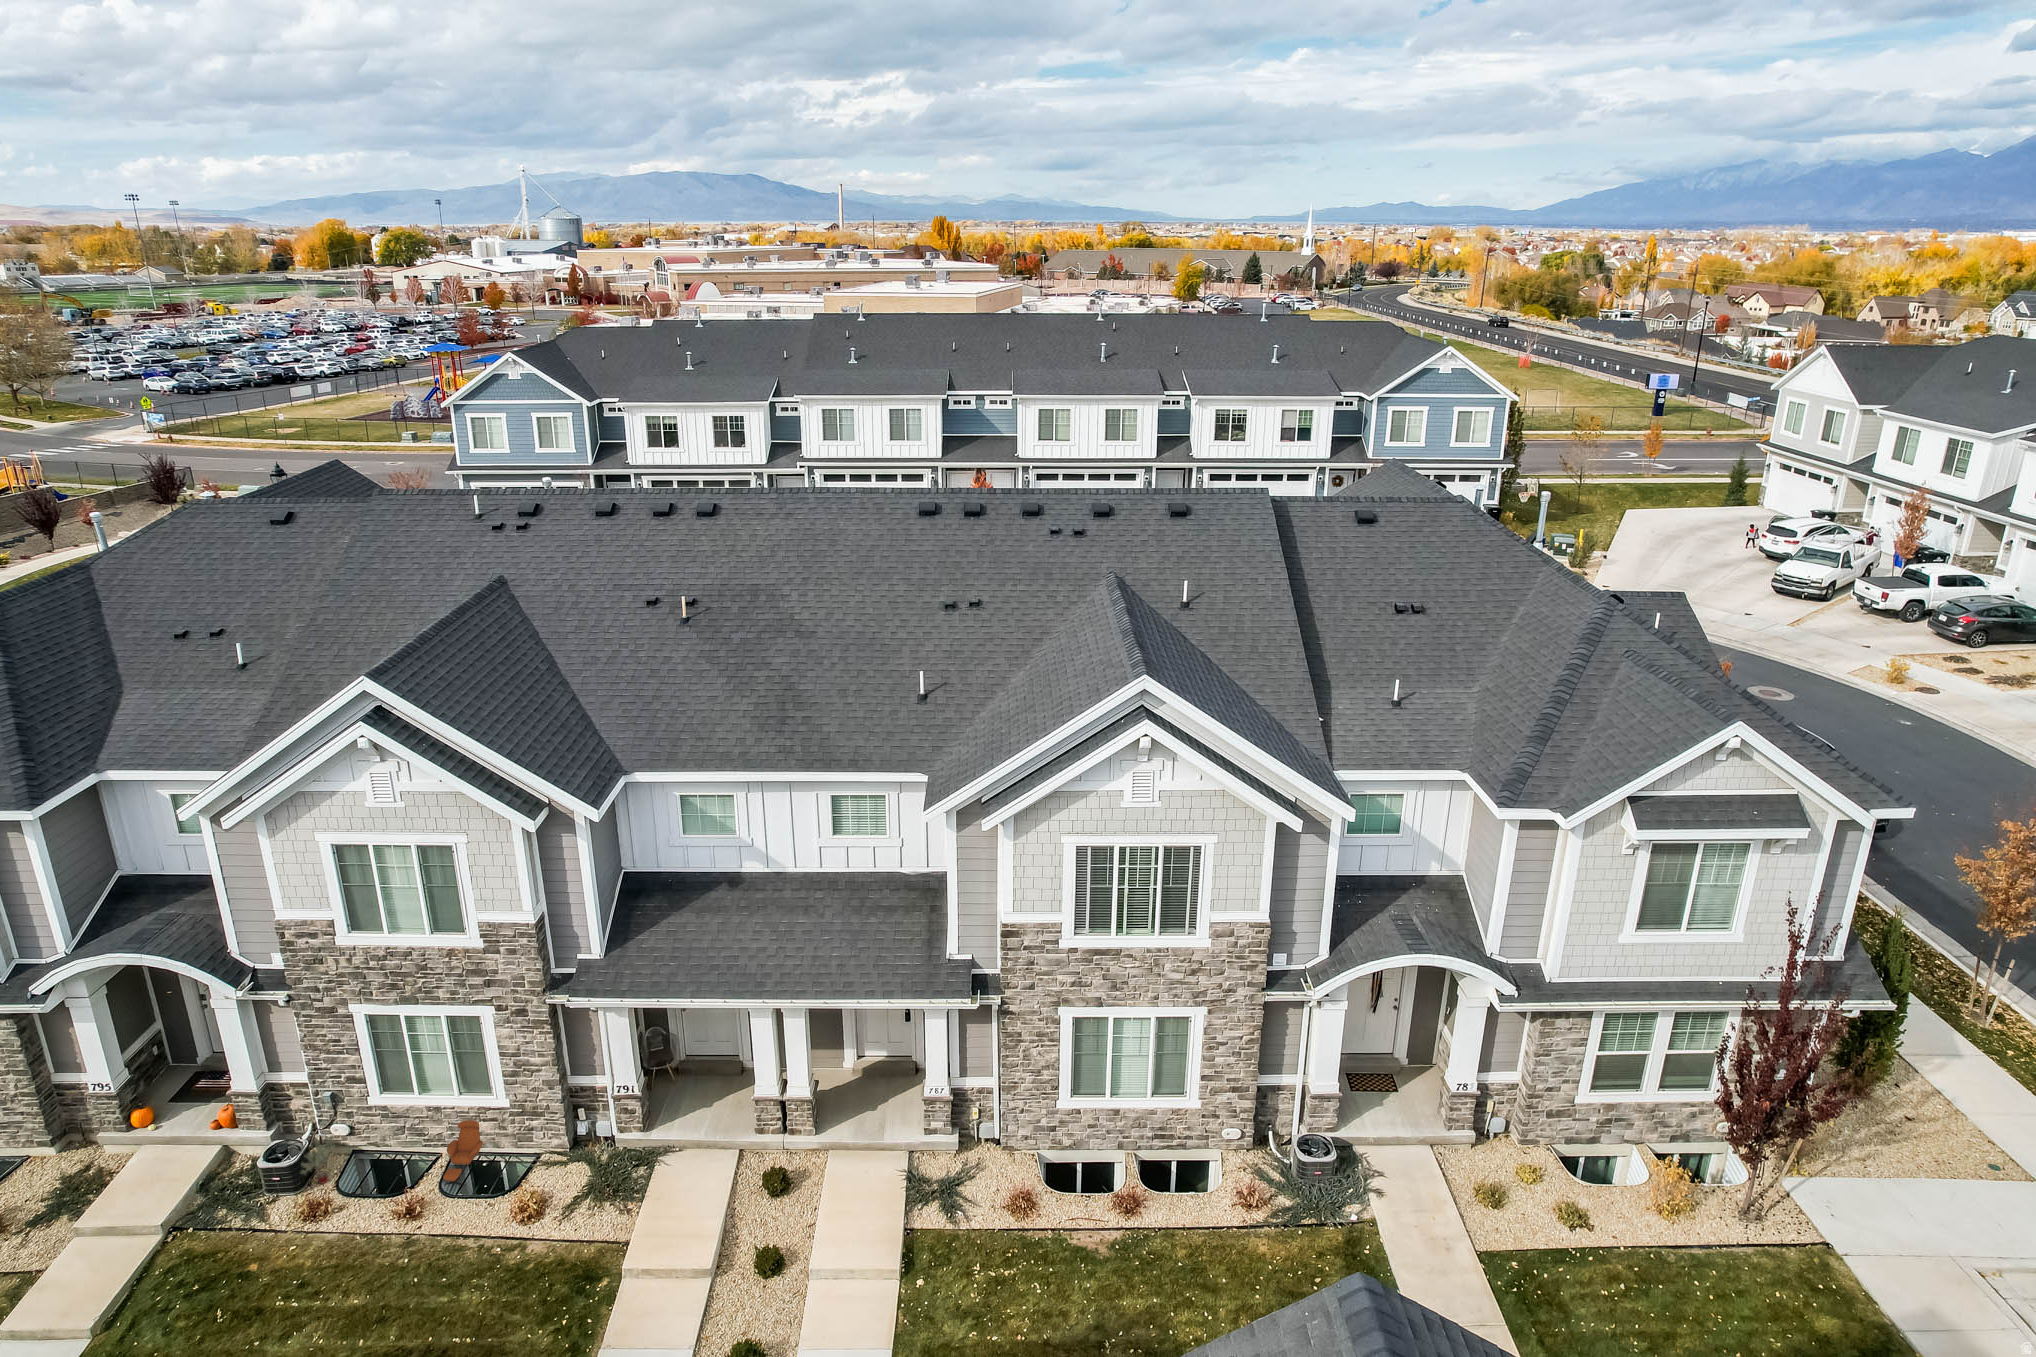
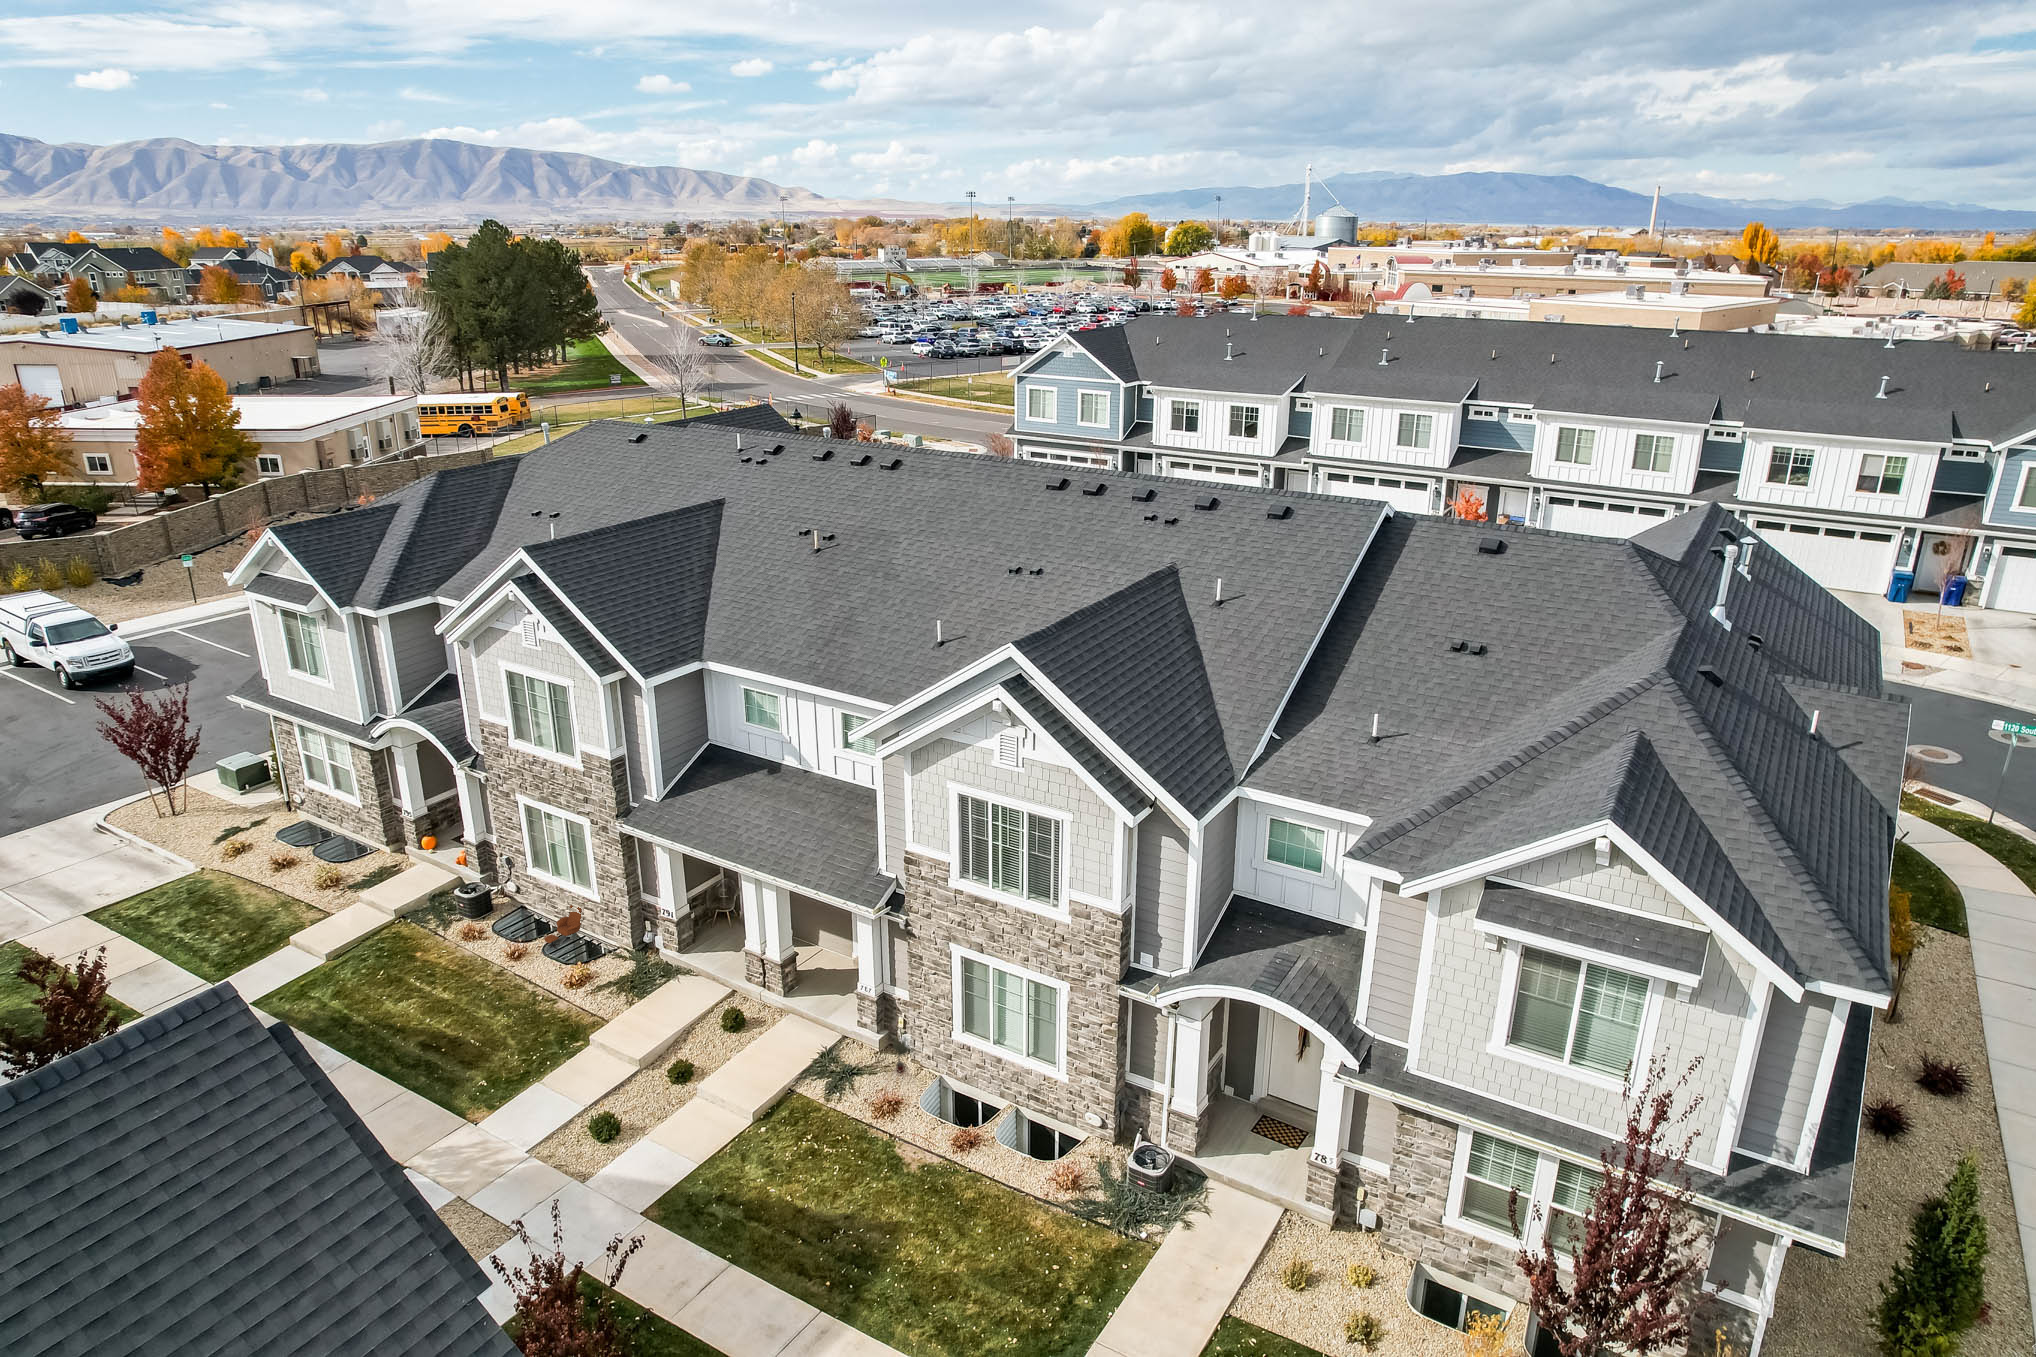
potted tree: present [301,1136,335,1184] -> present [893,1036,914,1072]

